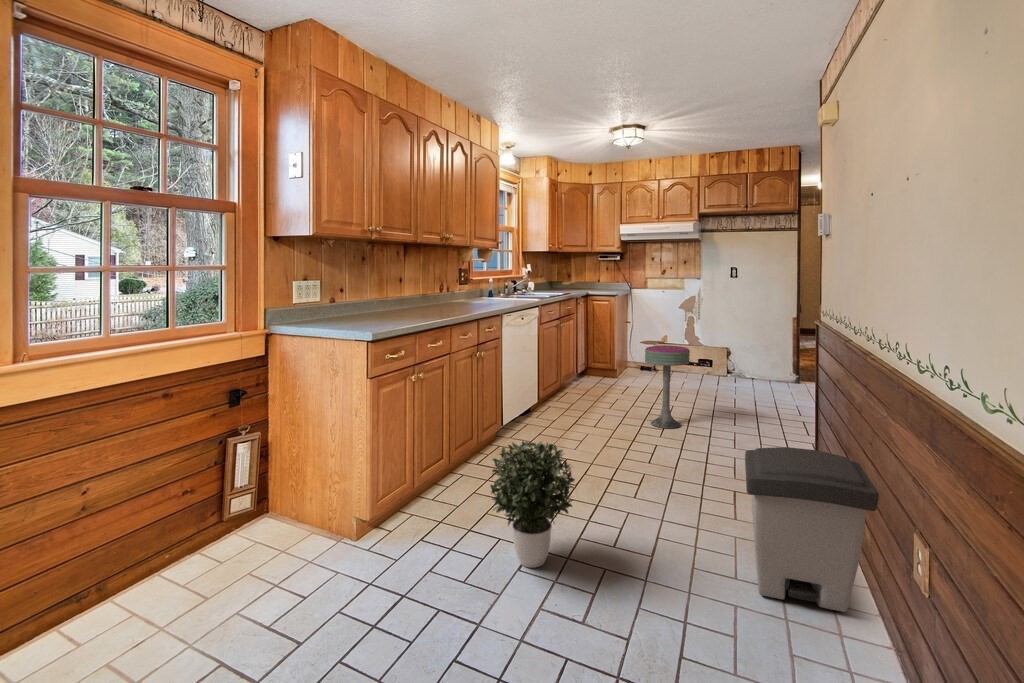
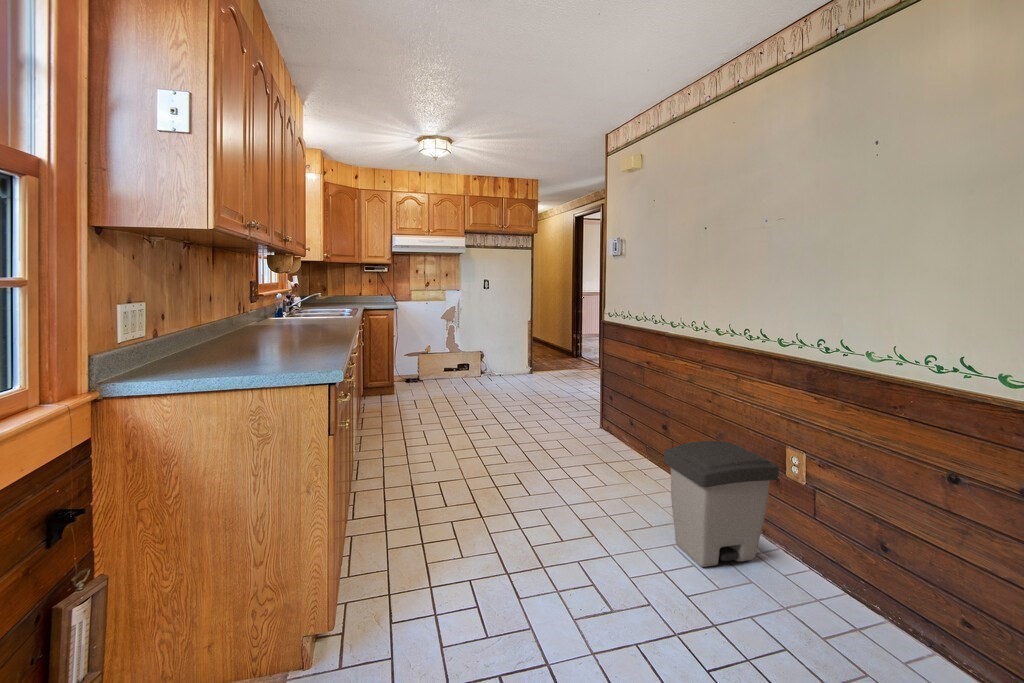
bar stool: present [645,346,690,428] -> none [466,358,506,437]
potted plant: present [491,441,575,568] -> none [478,479,573,618]

